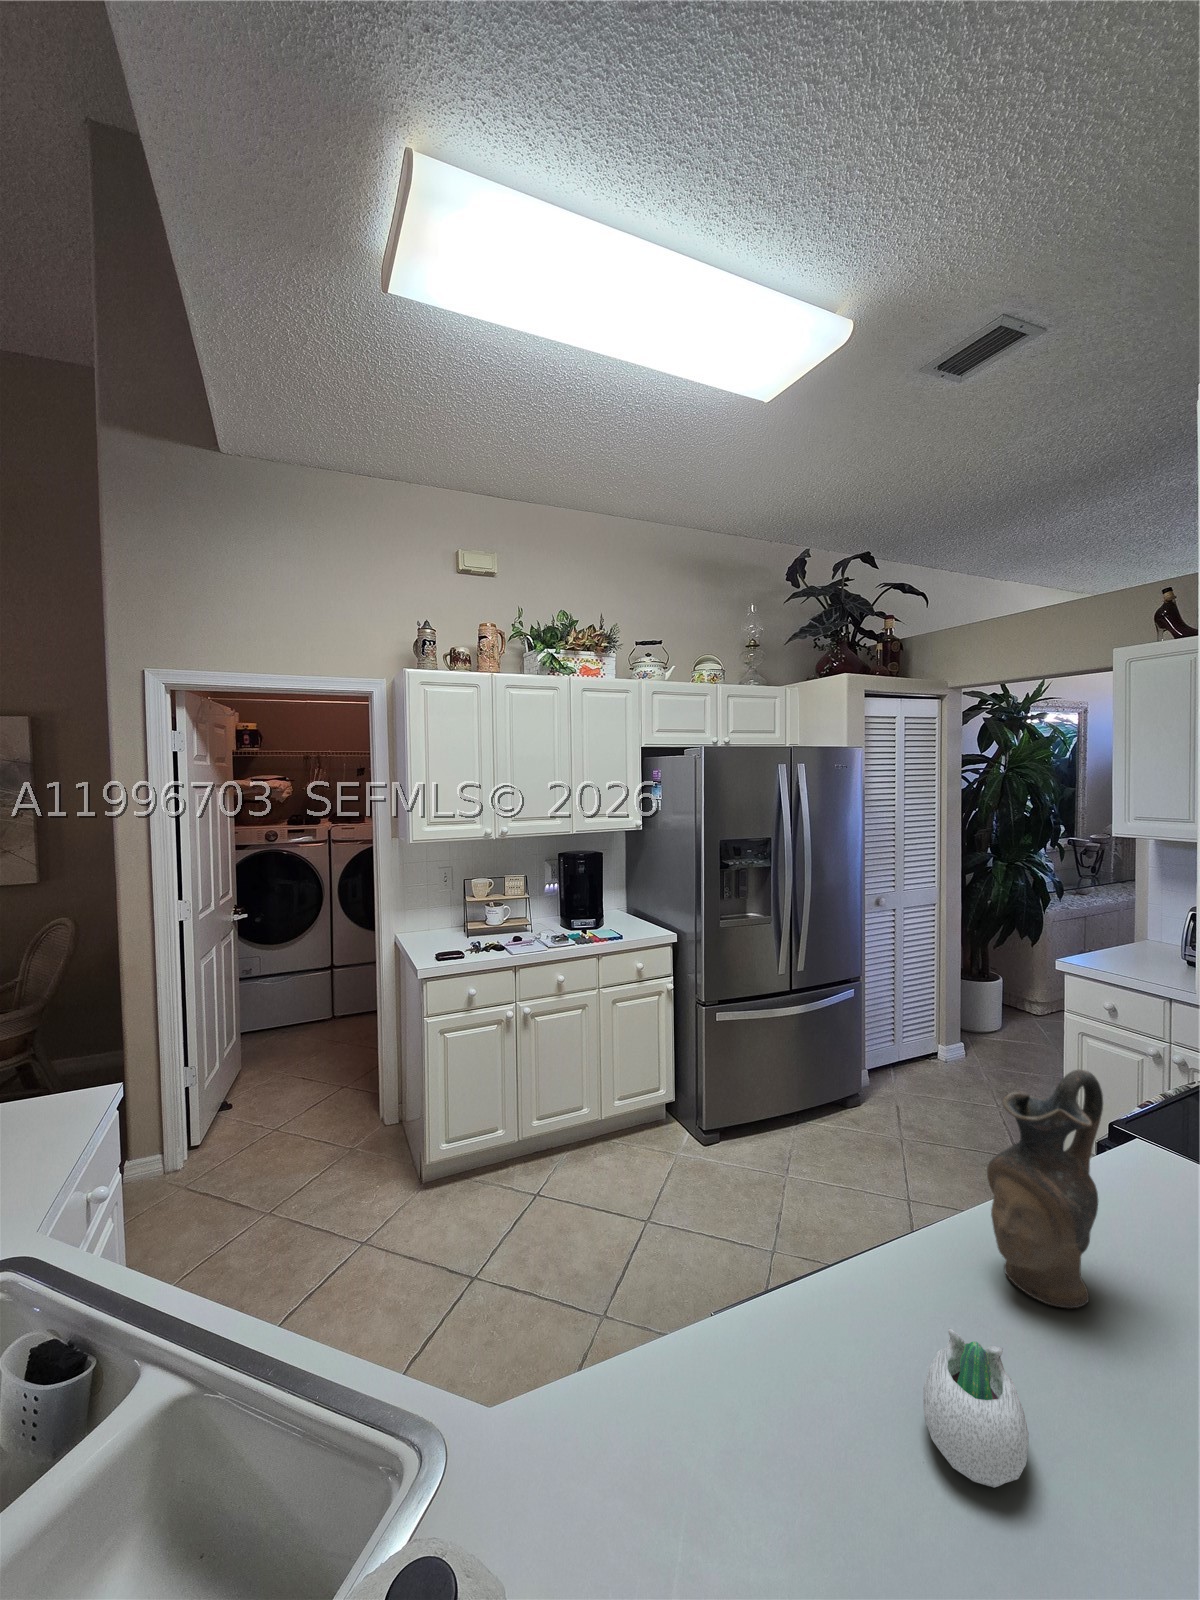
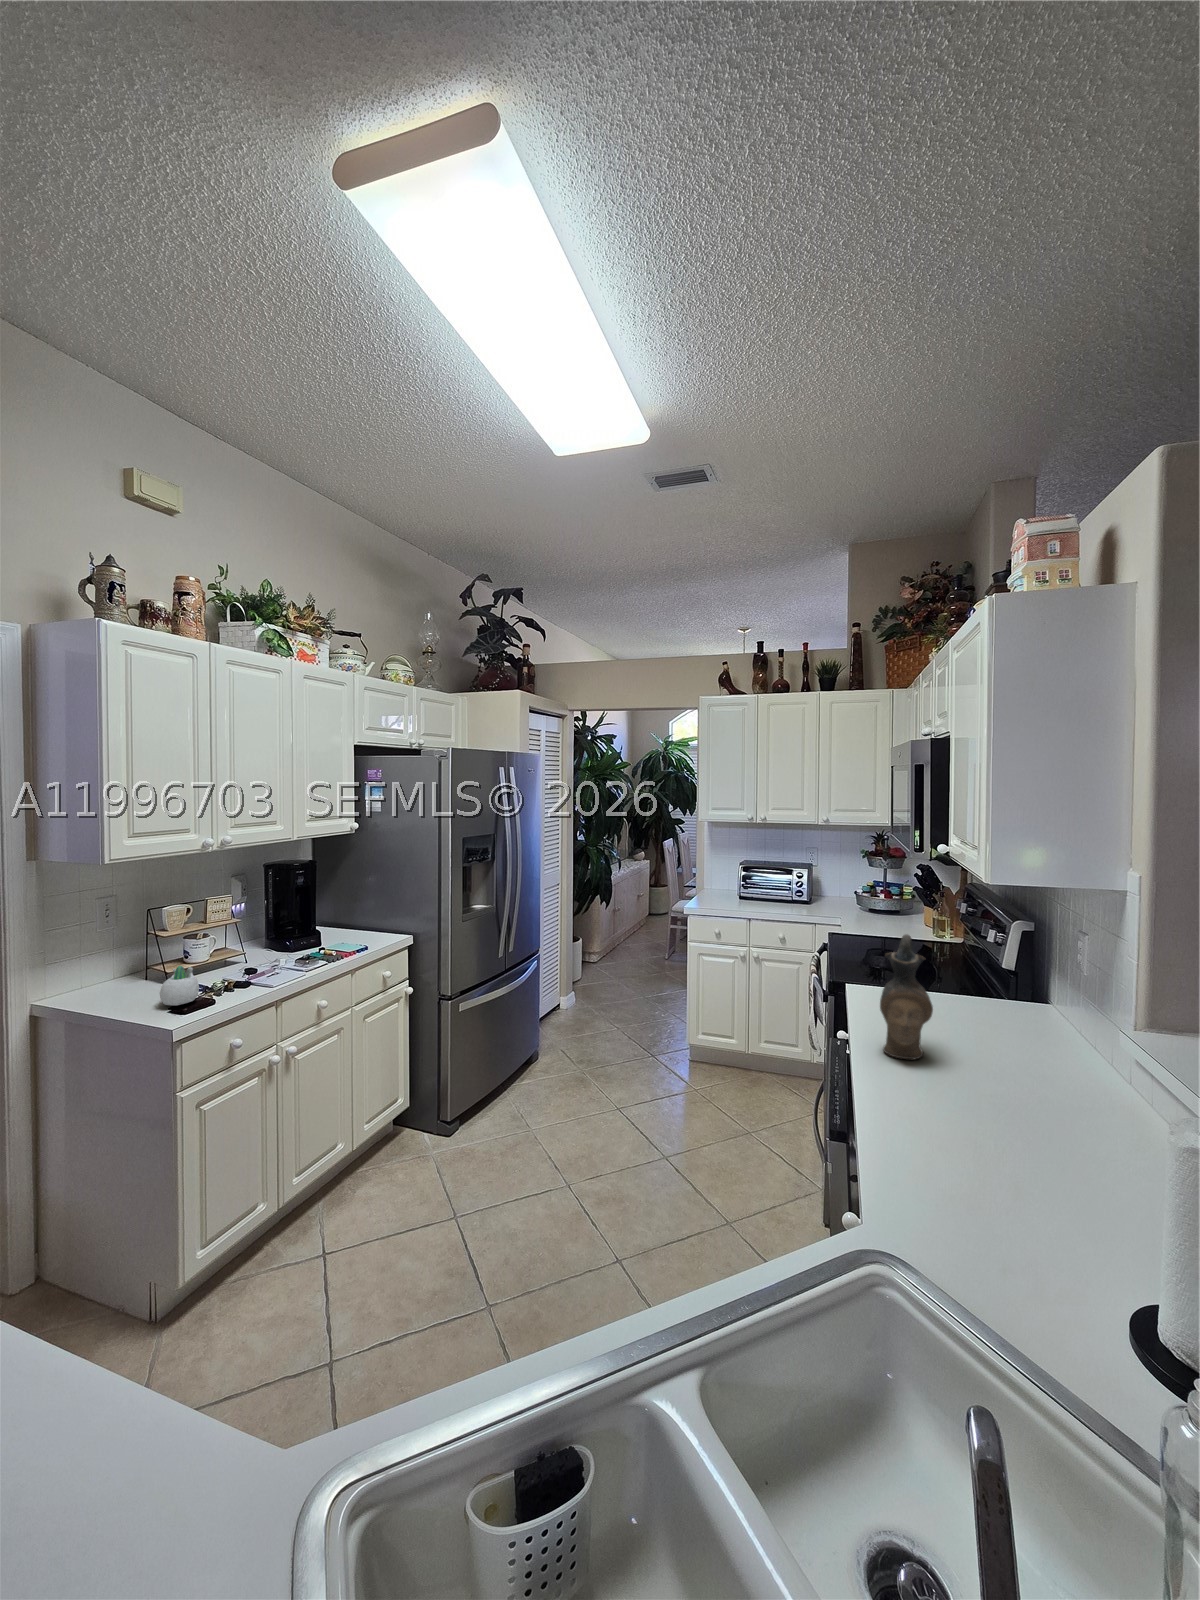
succulent planter: present [923,1328,1029,1488] -> present [160,966,199,1006]

